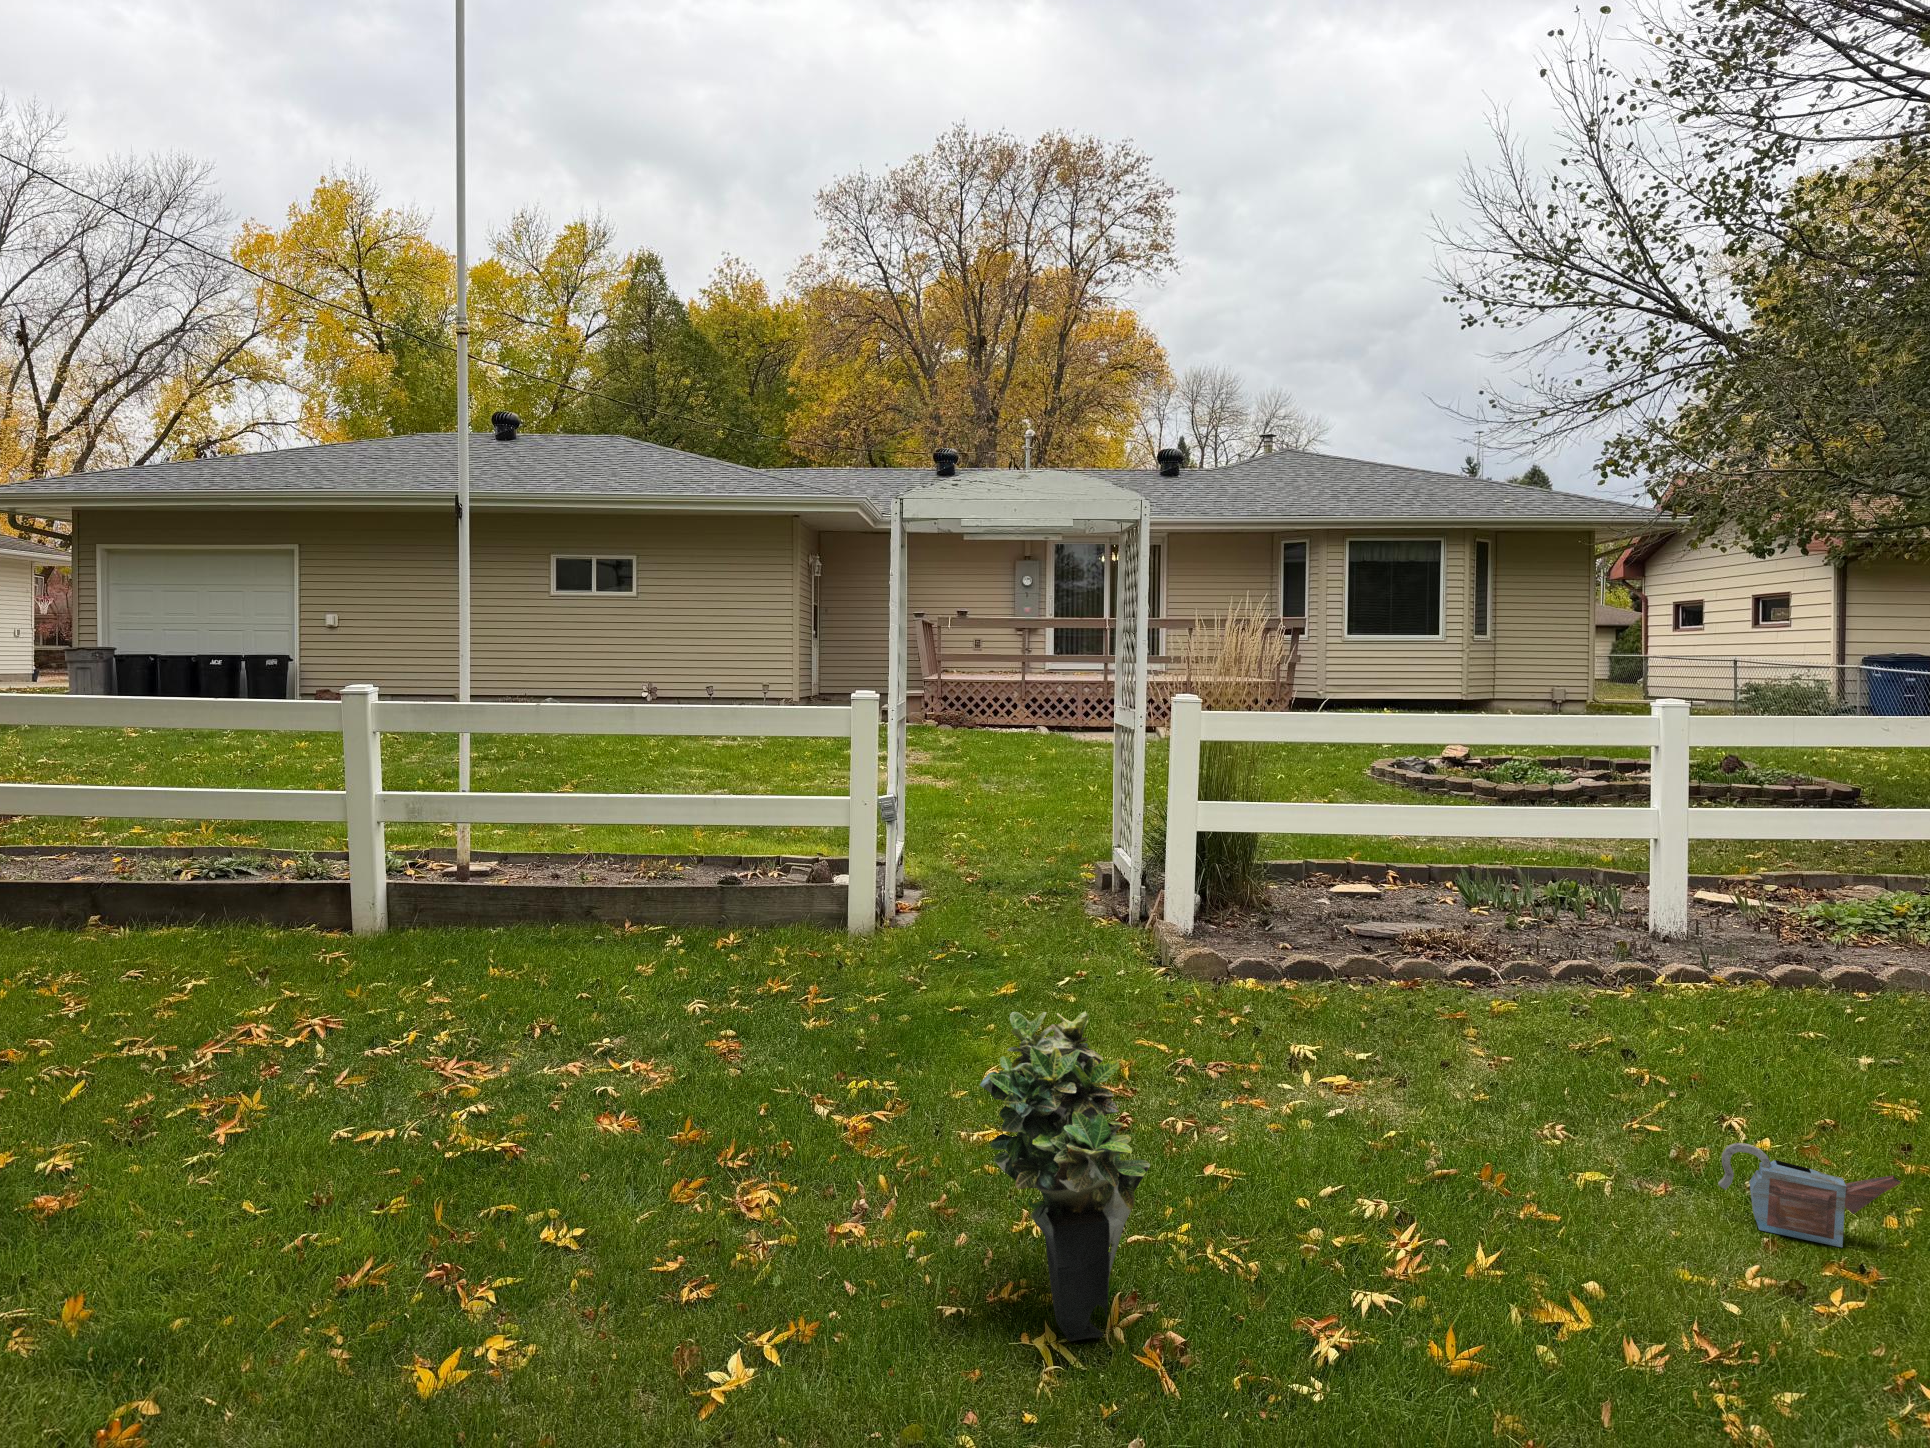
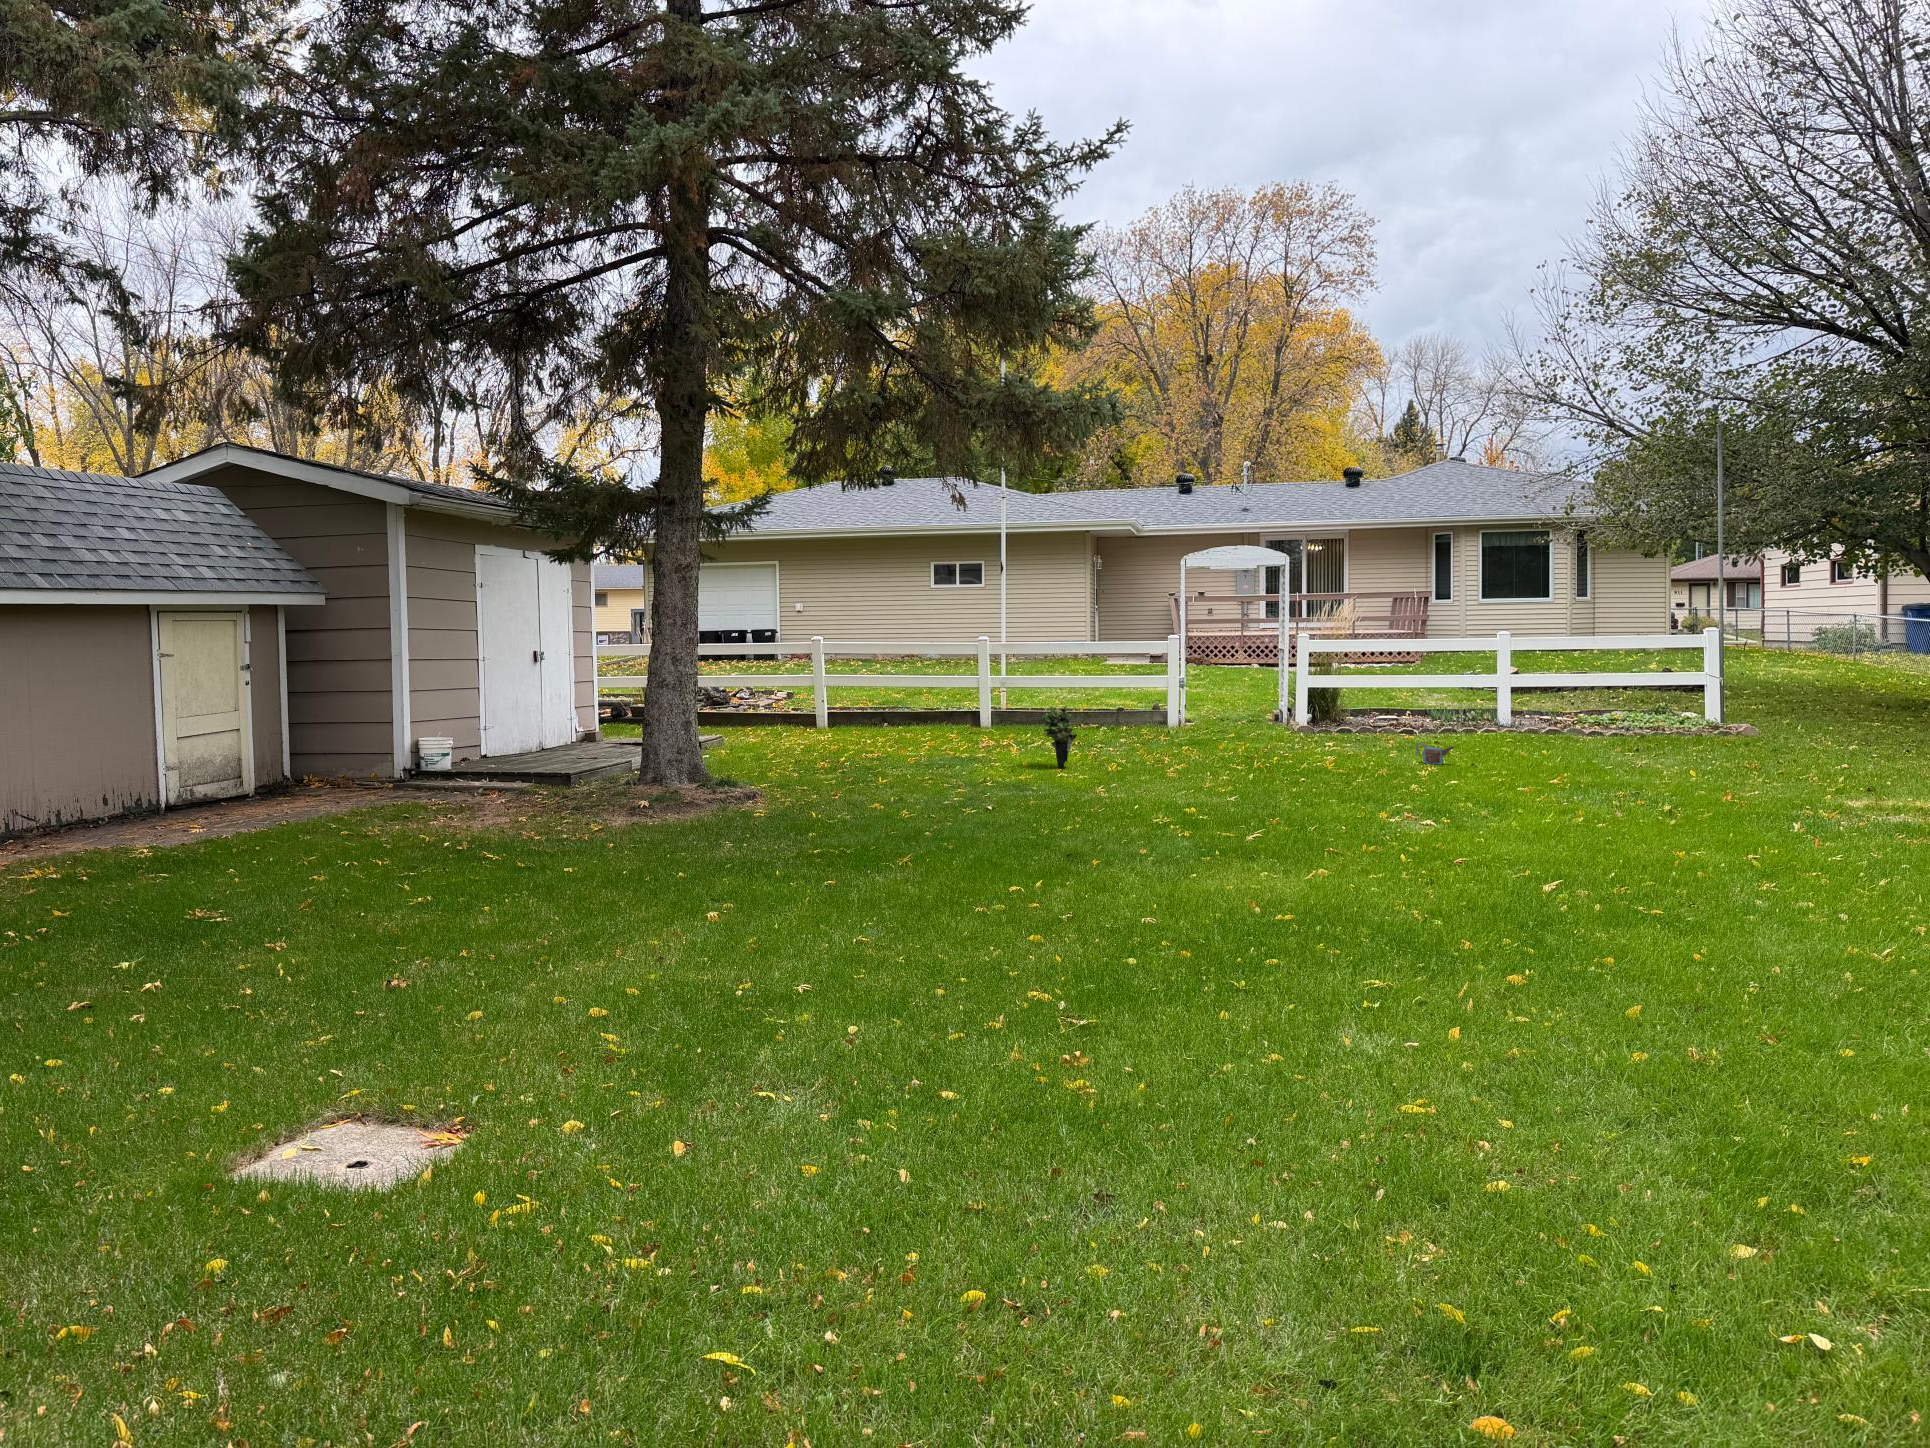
potted plant: present [980,1011,1150,1341] -> present [1042,705,1077,768]

